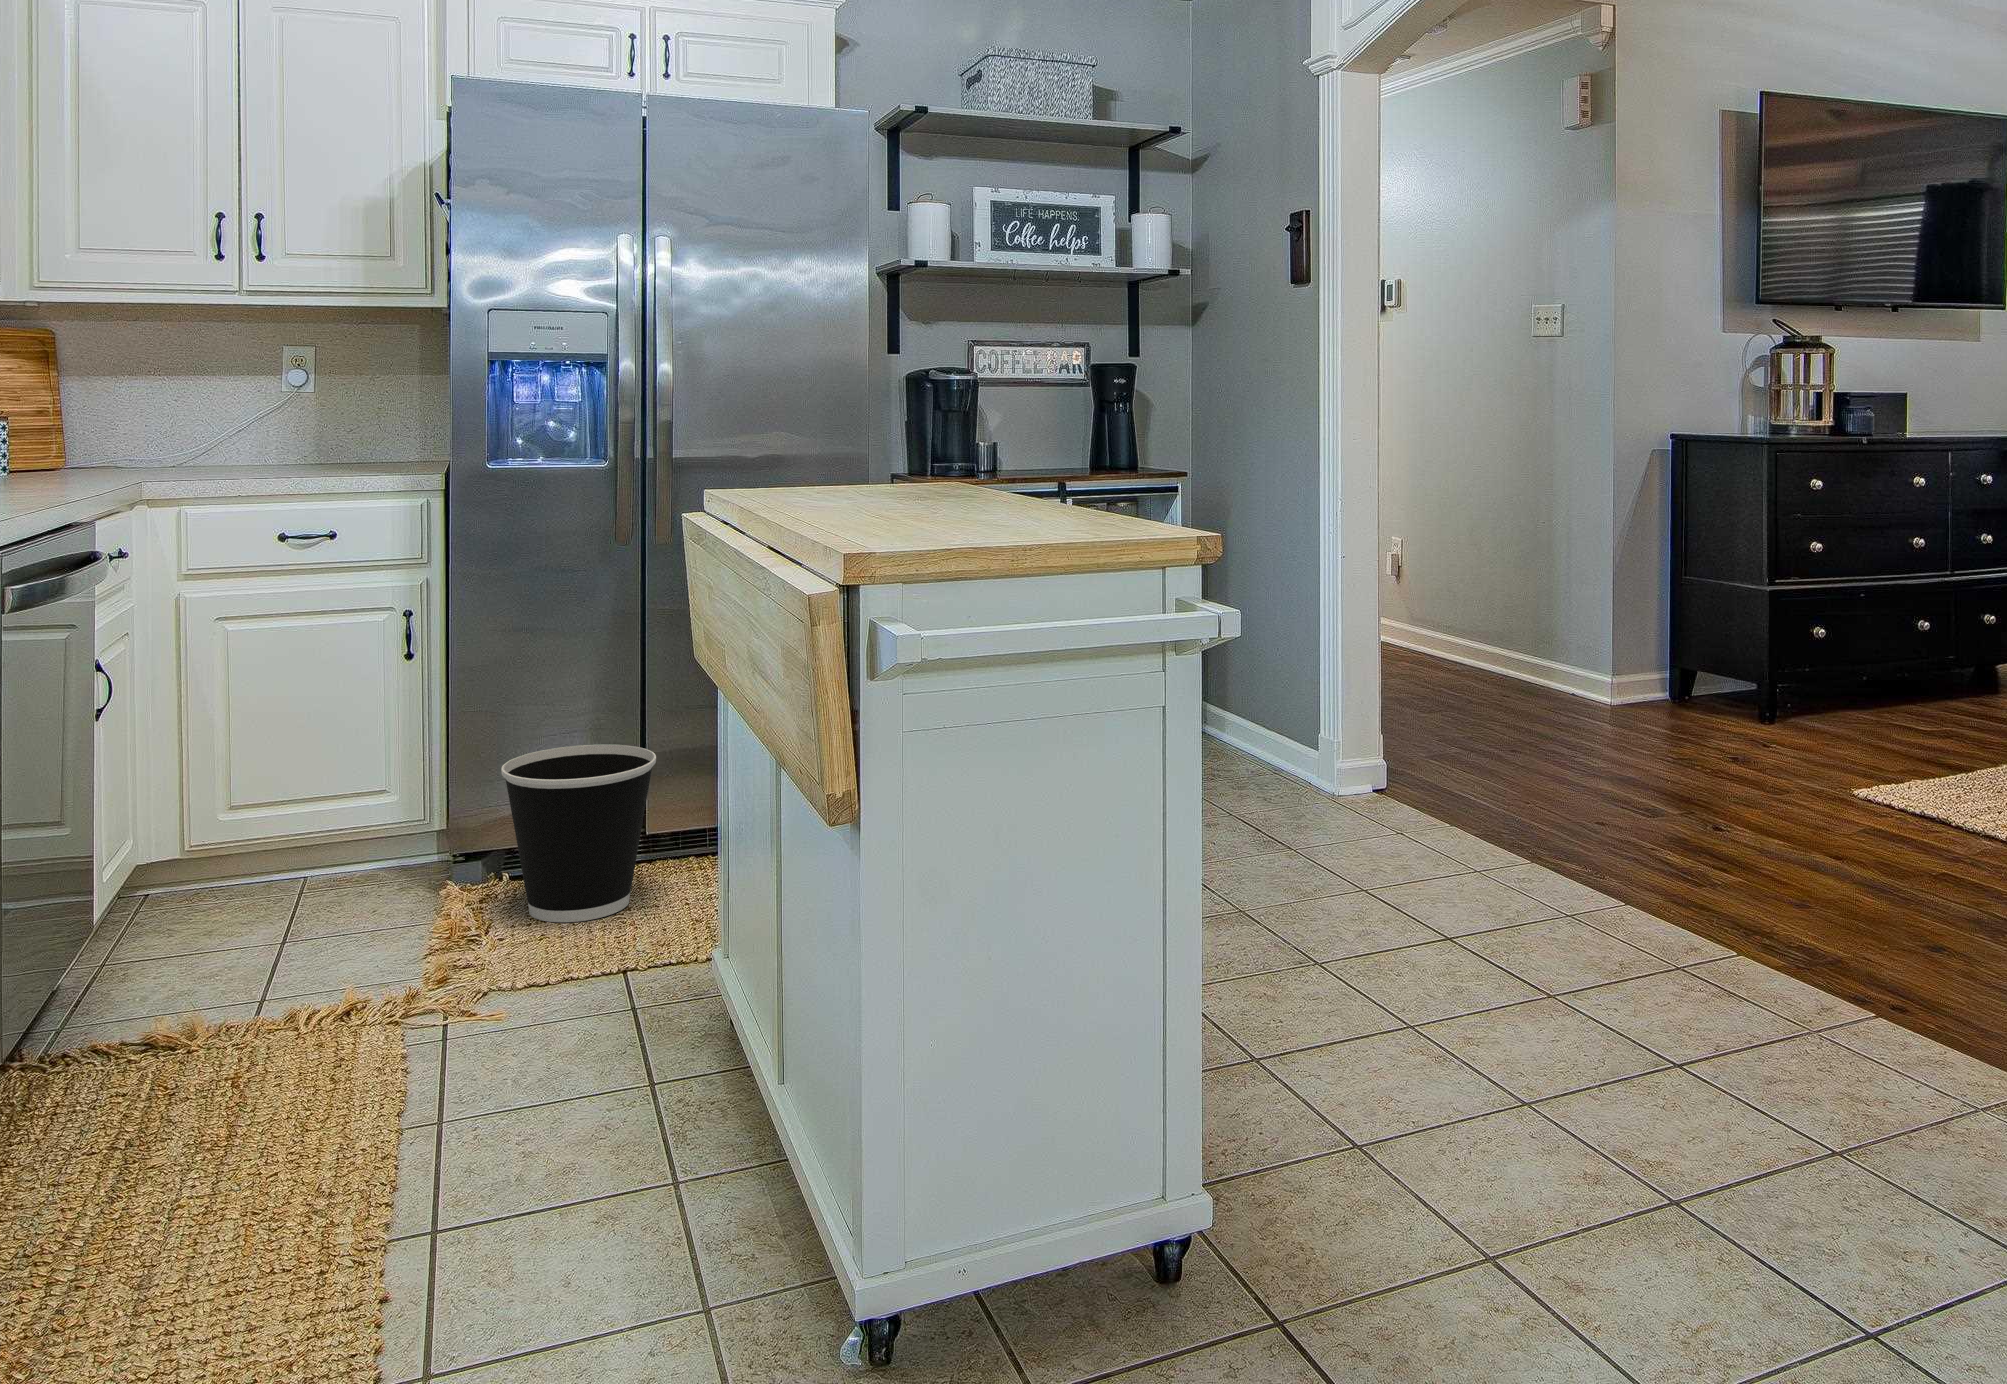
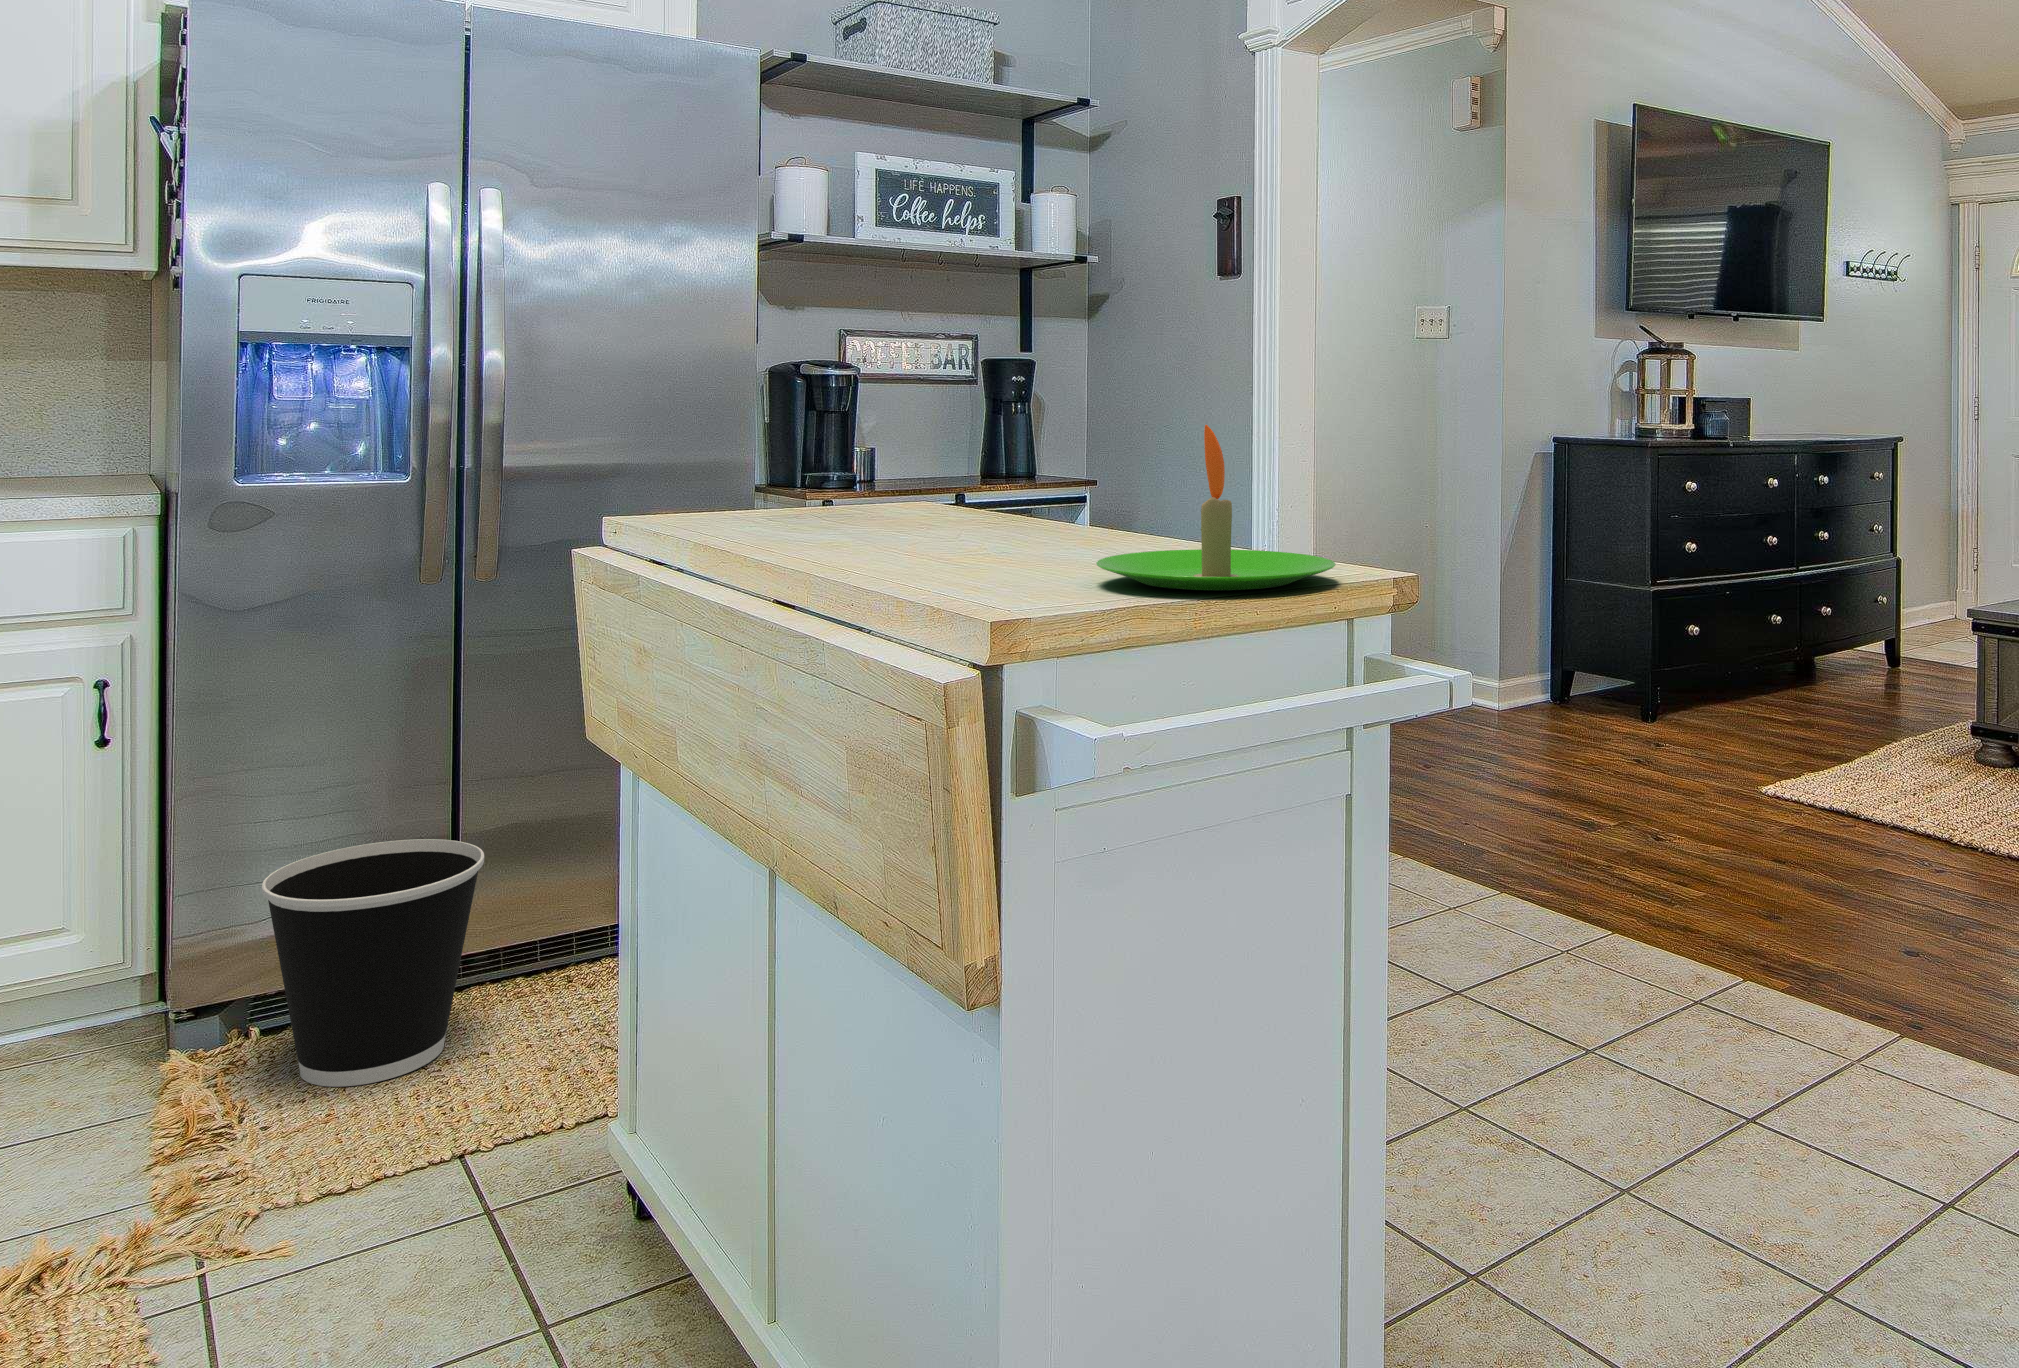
candle: none [950,416,1128,537] -> present [1096,425,1336,591]

